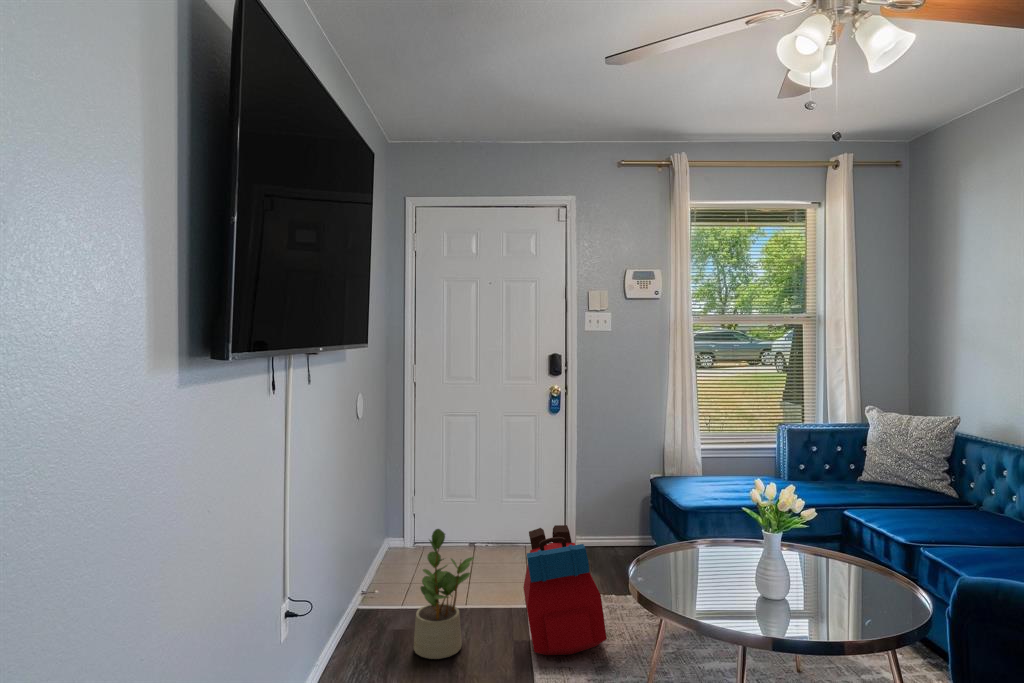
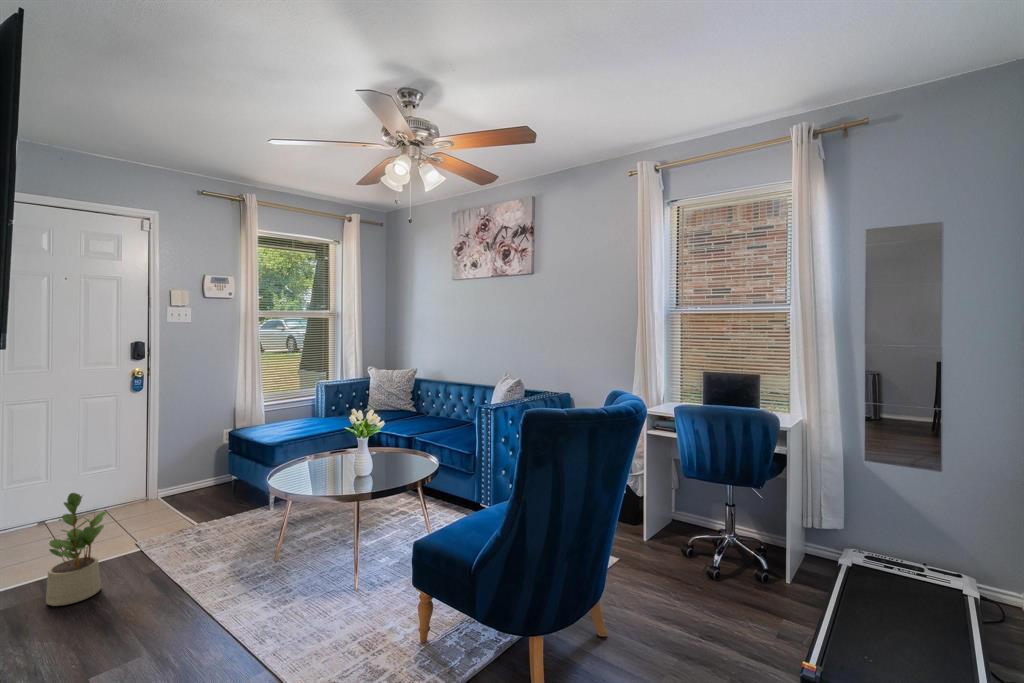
backpack: present [523,525,607,655] -> none [156,469,235,564]

